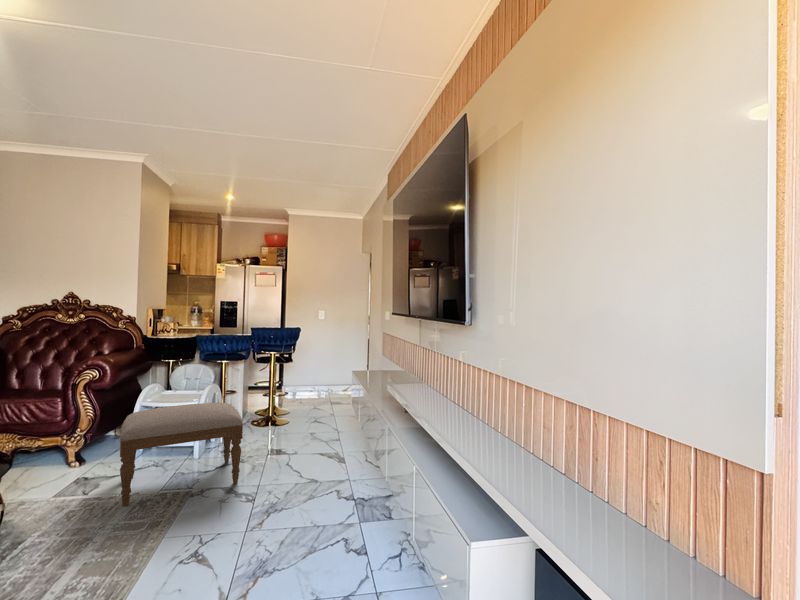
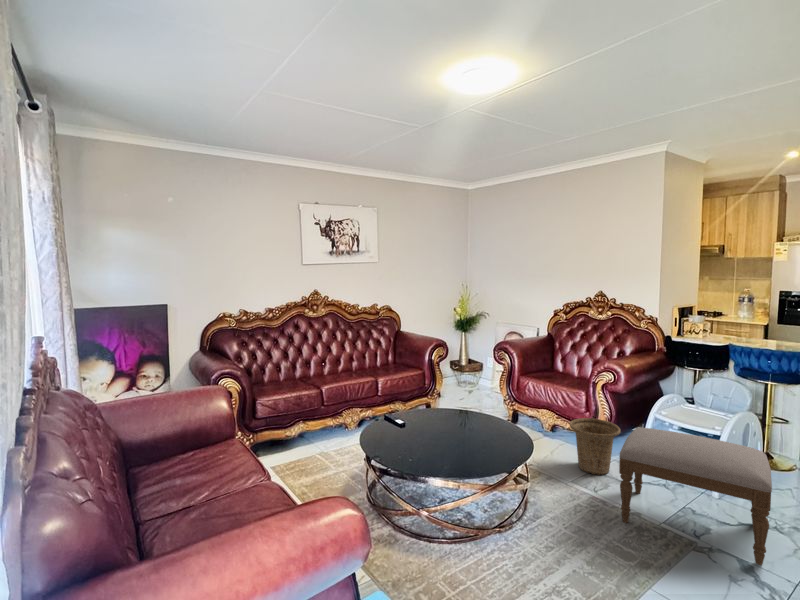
basket: none [42,422,108,484] -> present [570,418,620,475]

